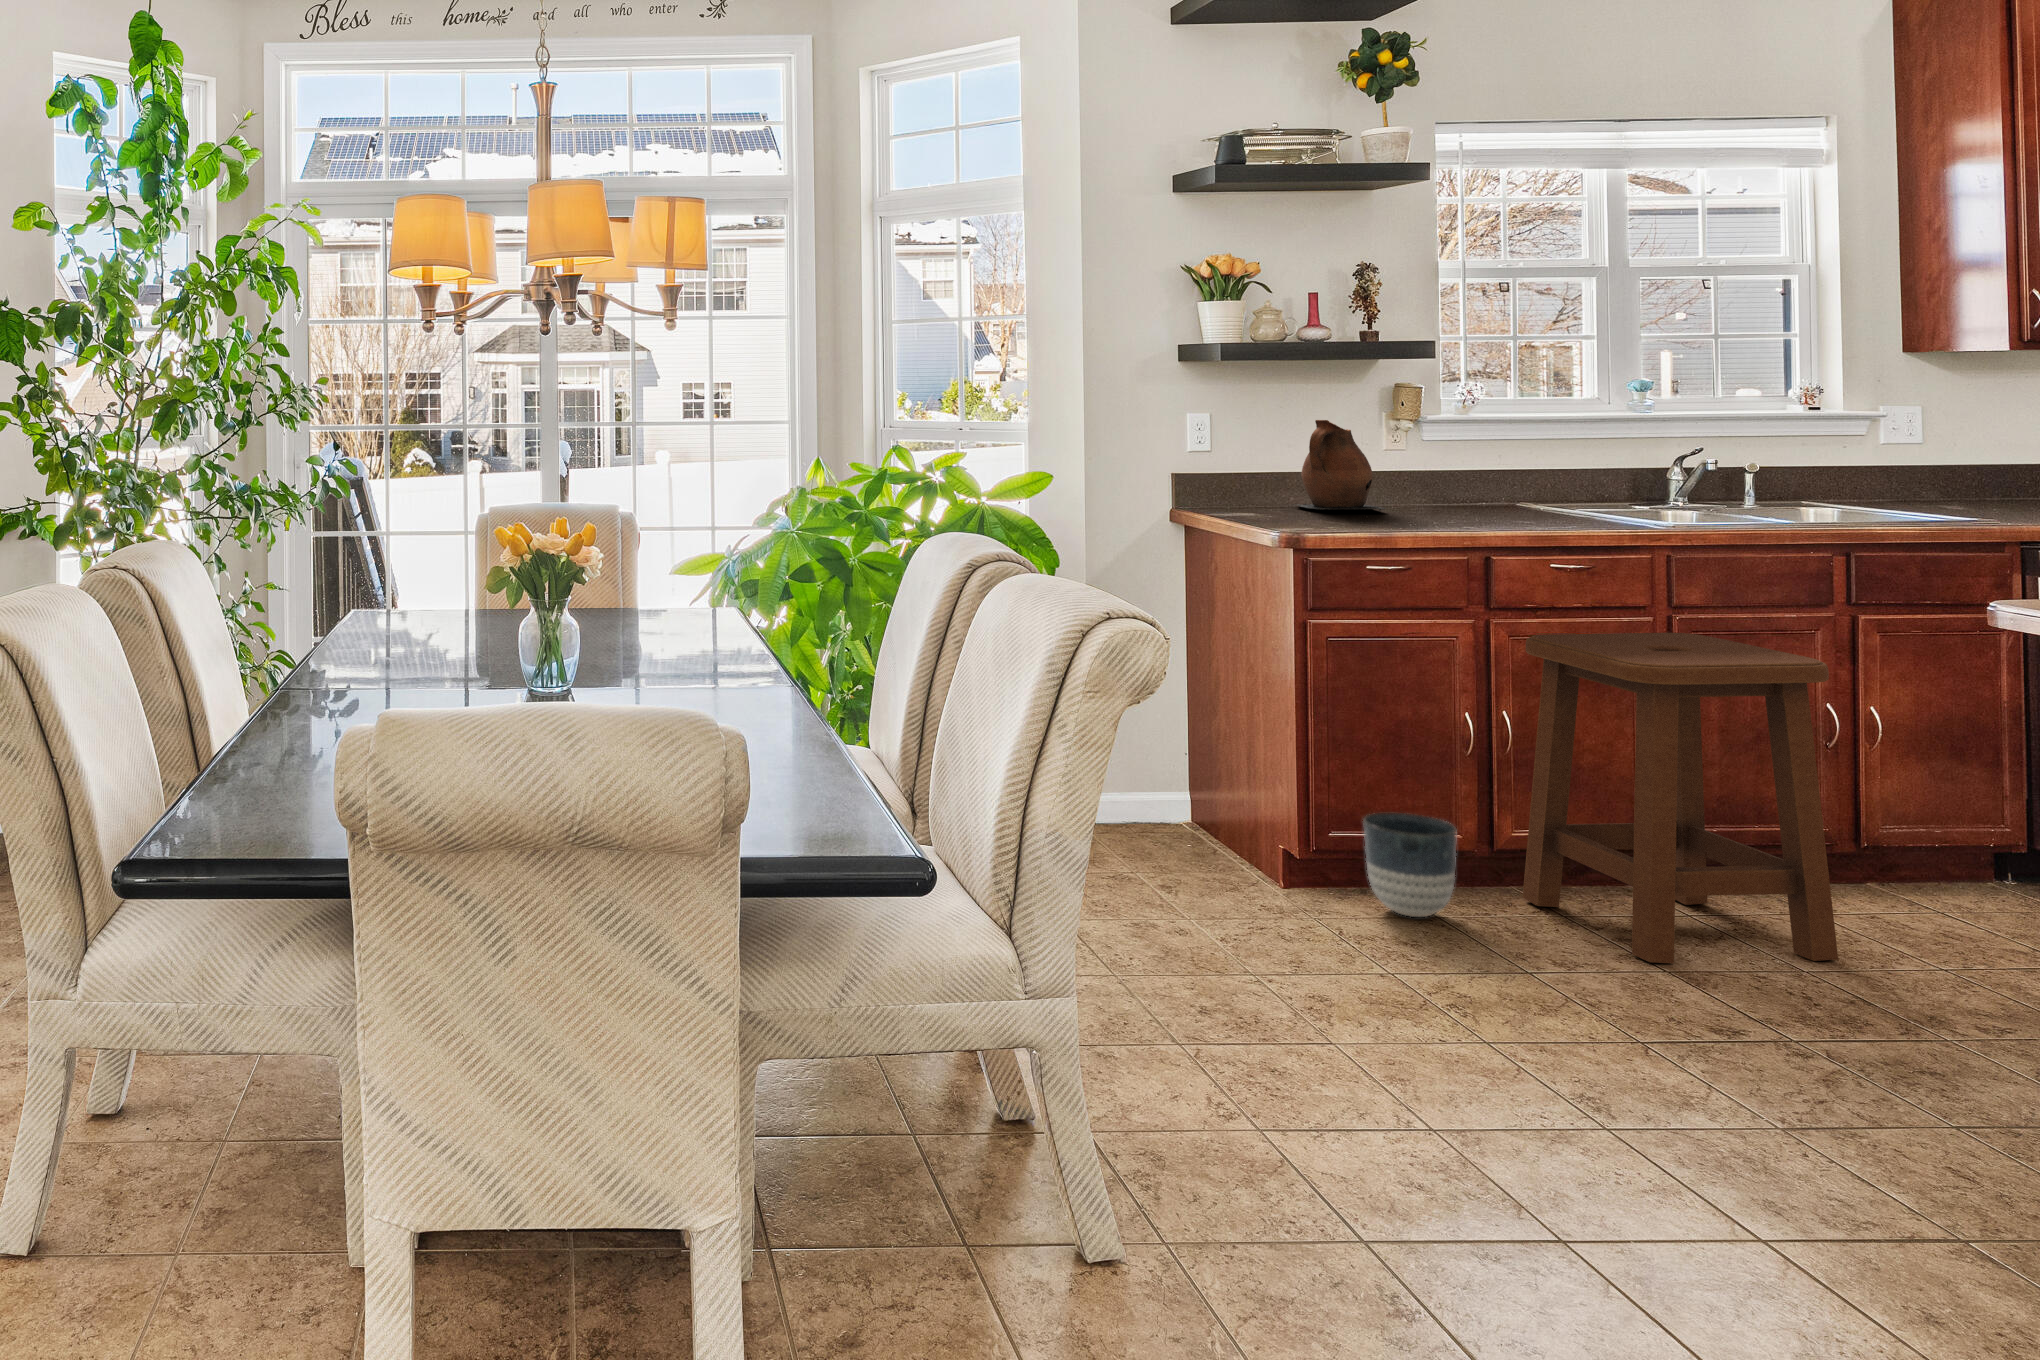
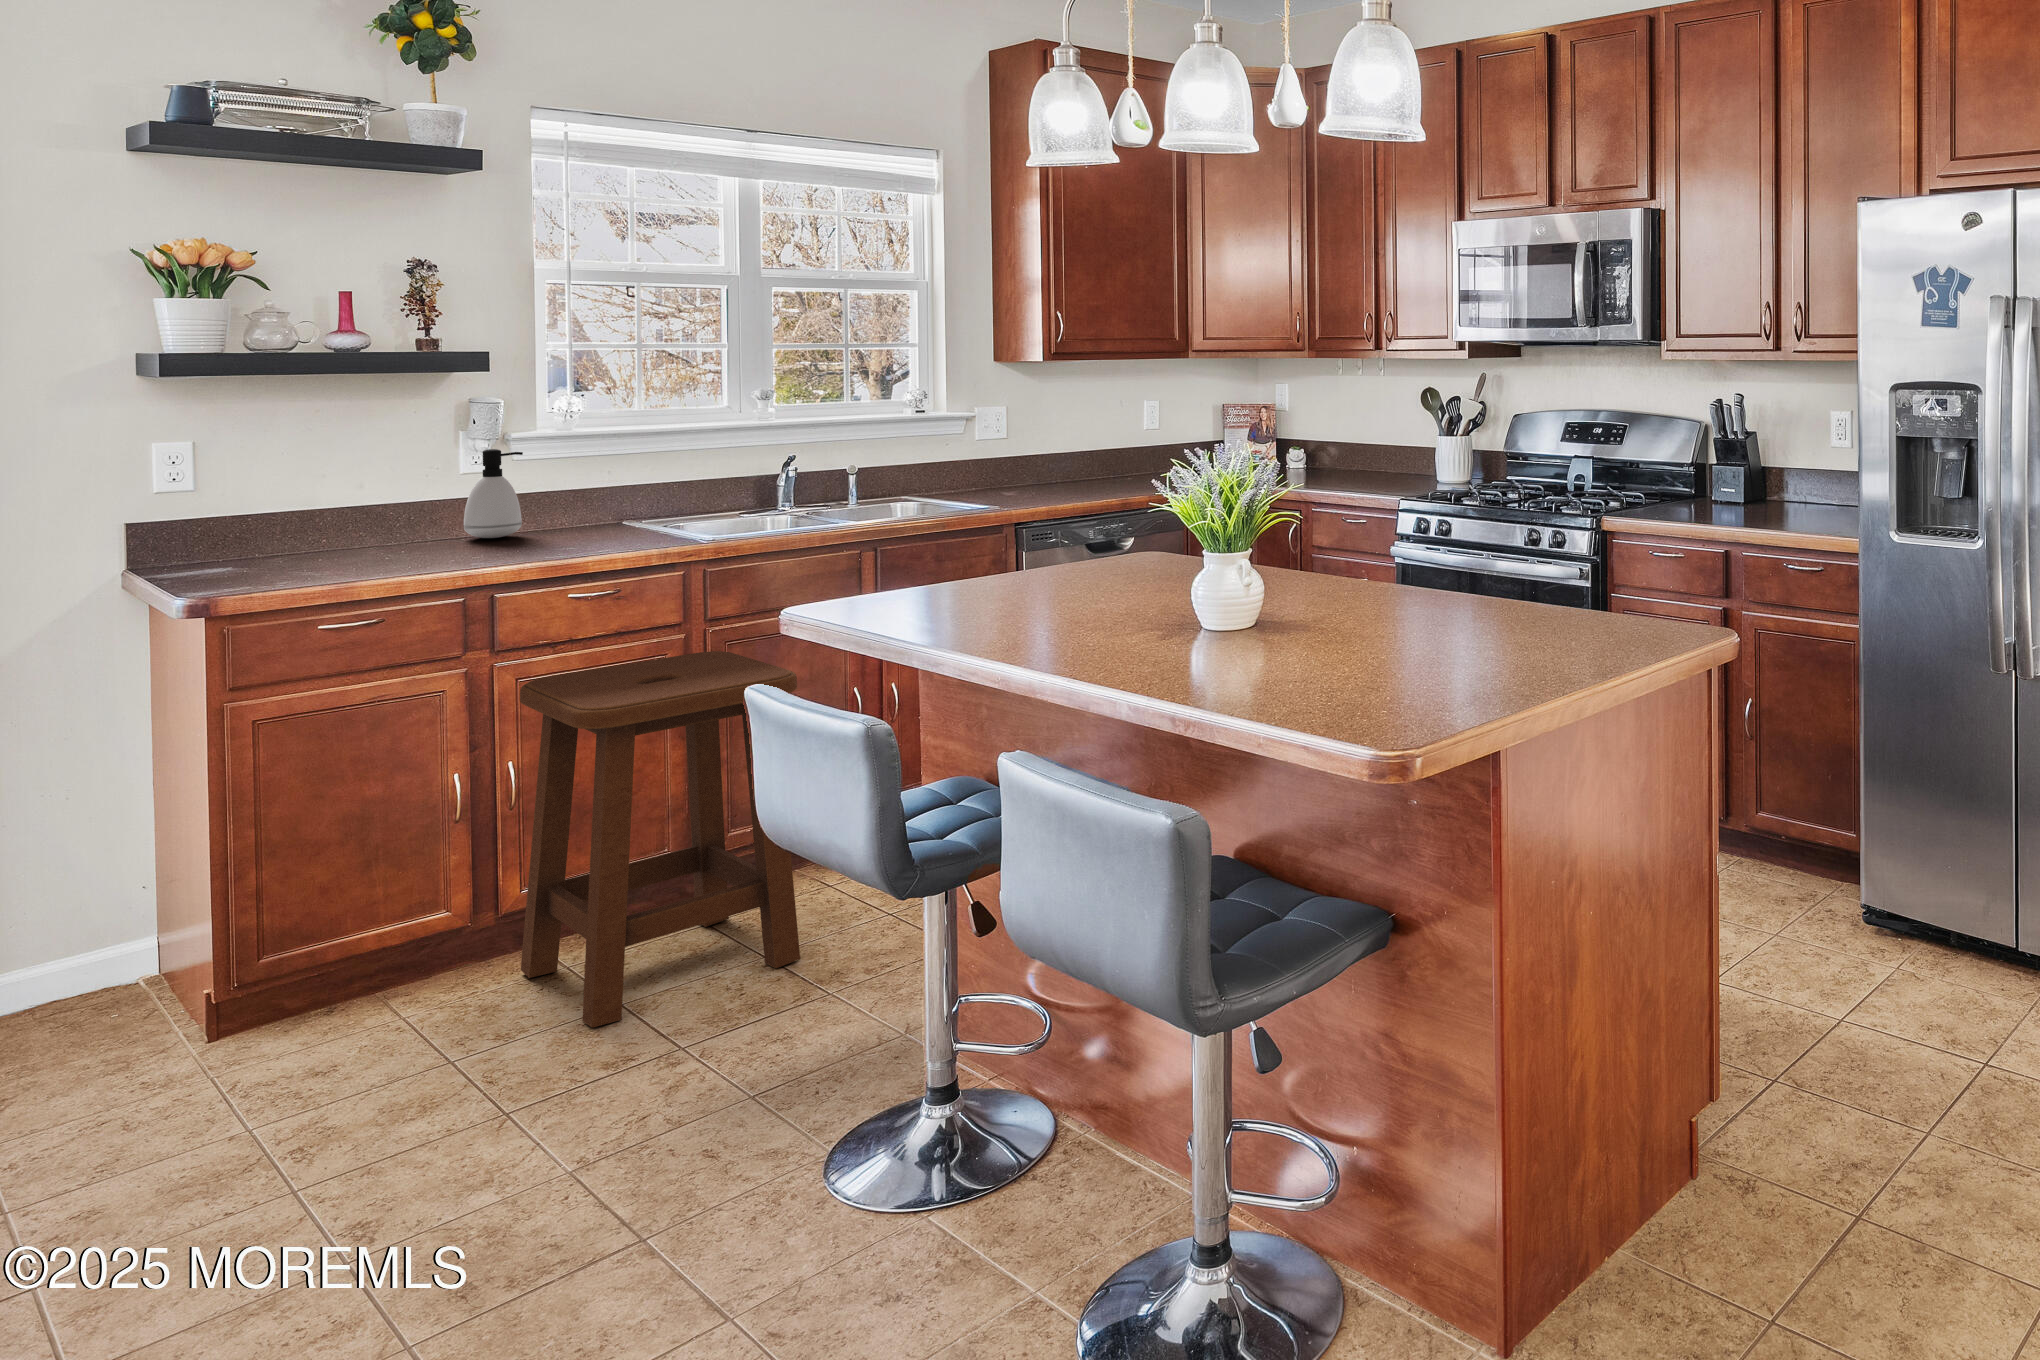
ceramic pitcher: present [1297,420,1385,511] -> none [302,444,417,553]
soap dispenser: none [1410,430,1459,509] -> present [464,449,523,538]
planter: present [1363,813,1457,917] -> none [281,914,406,1046]

